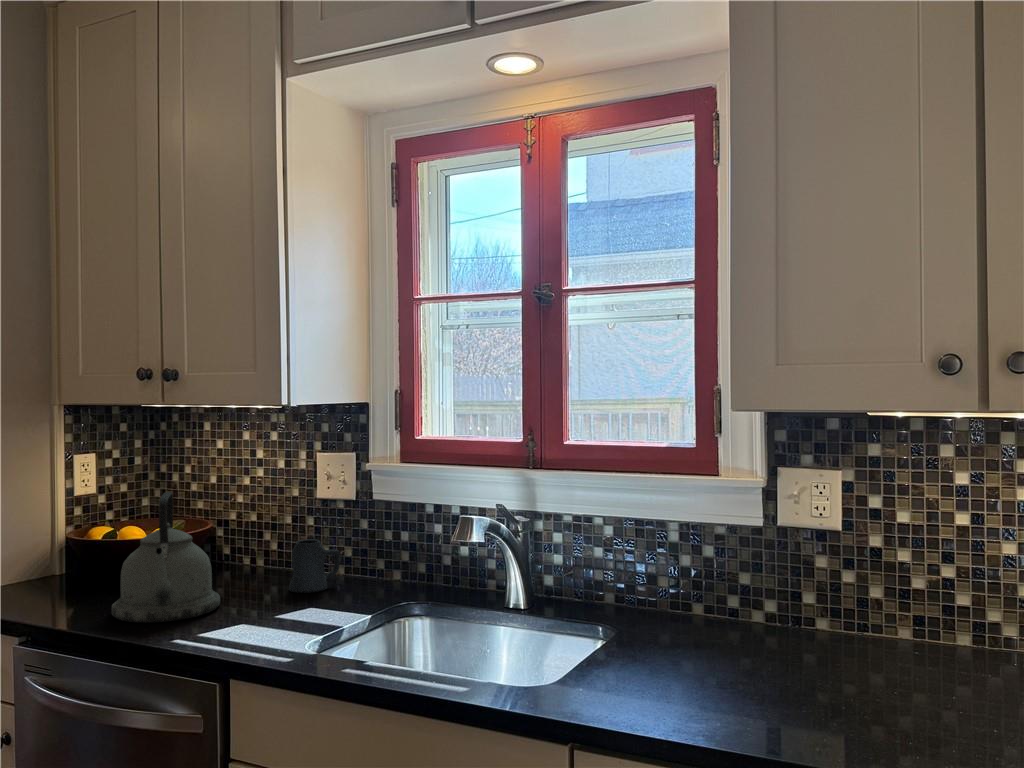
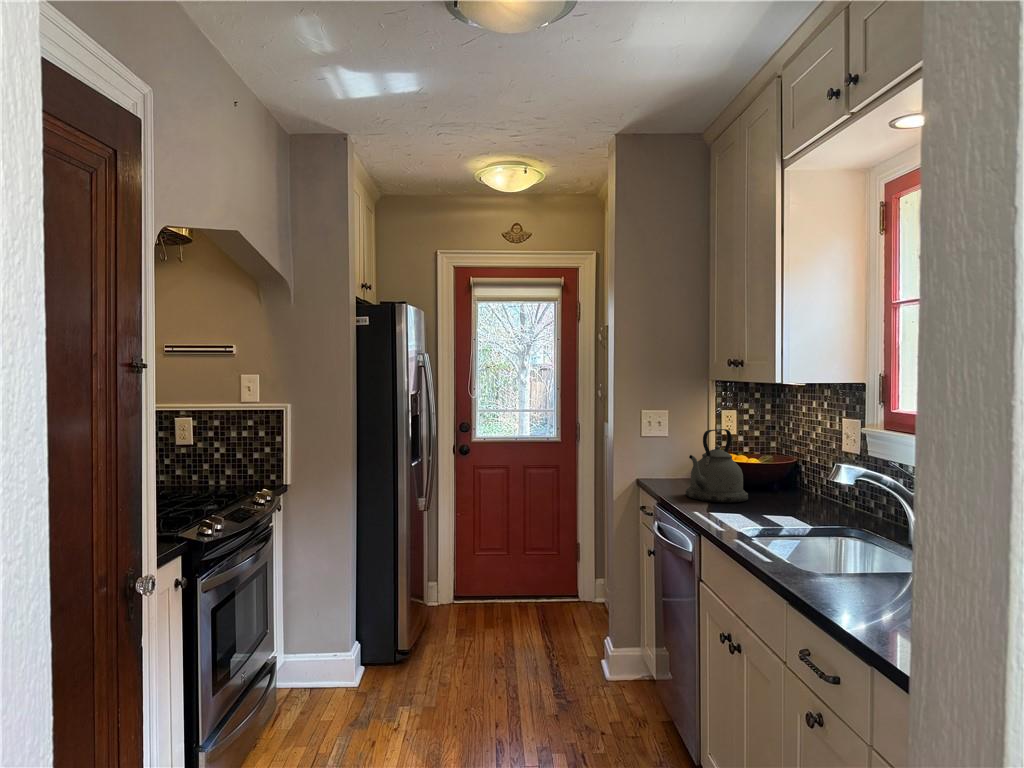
mug: present [289,539,340,593] -> none [799,473,839,510]

